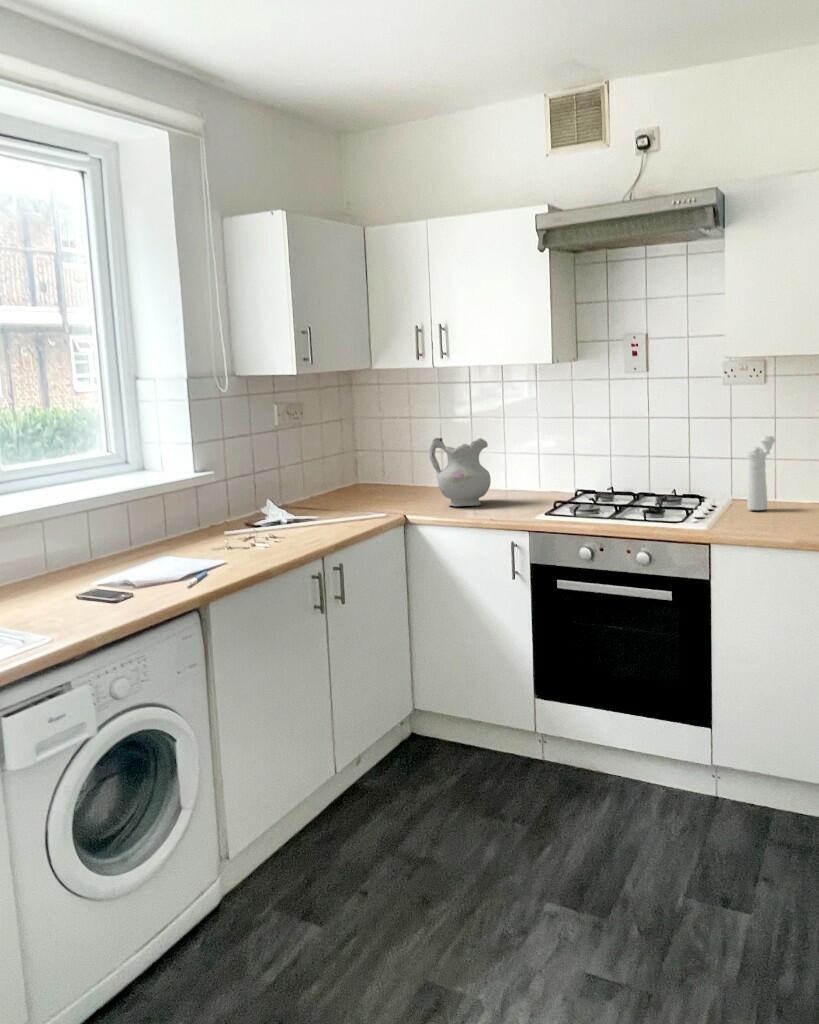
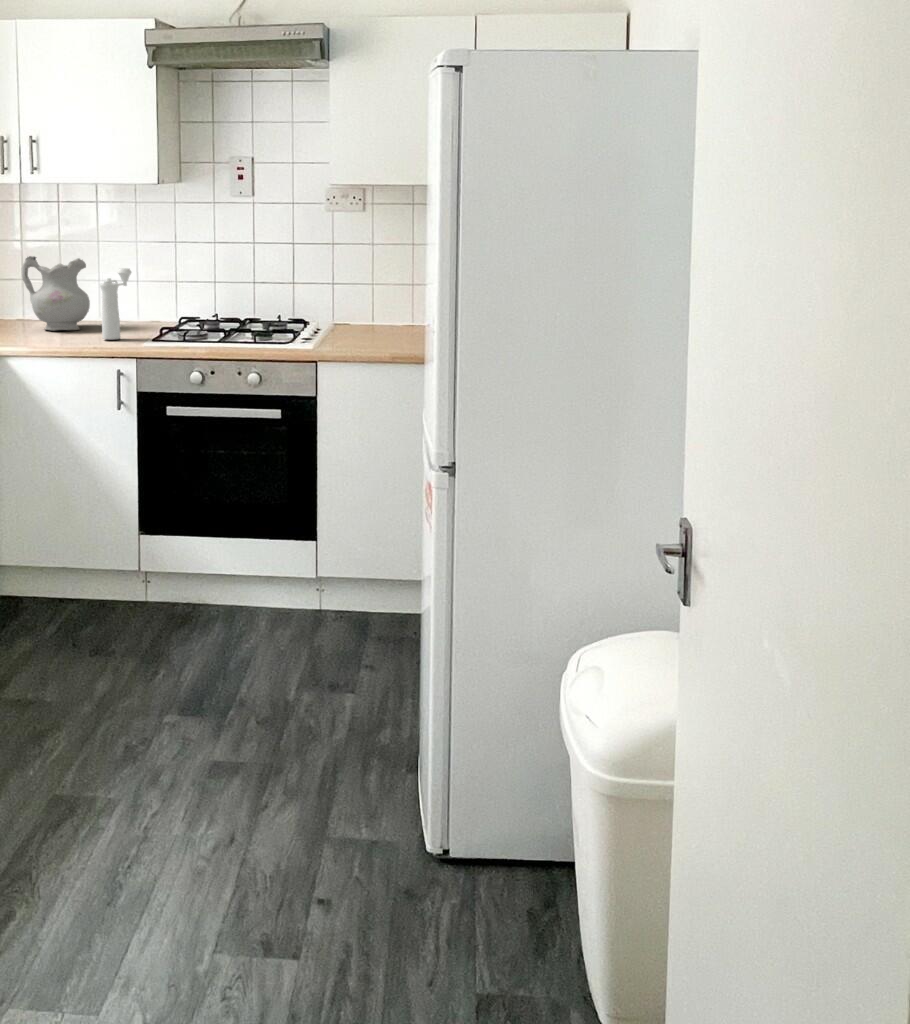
pepper mill: present [747,436,775,510] -> present [100,268,131,339]

